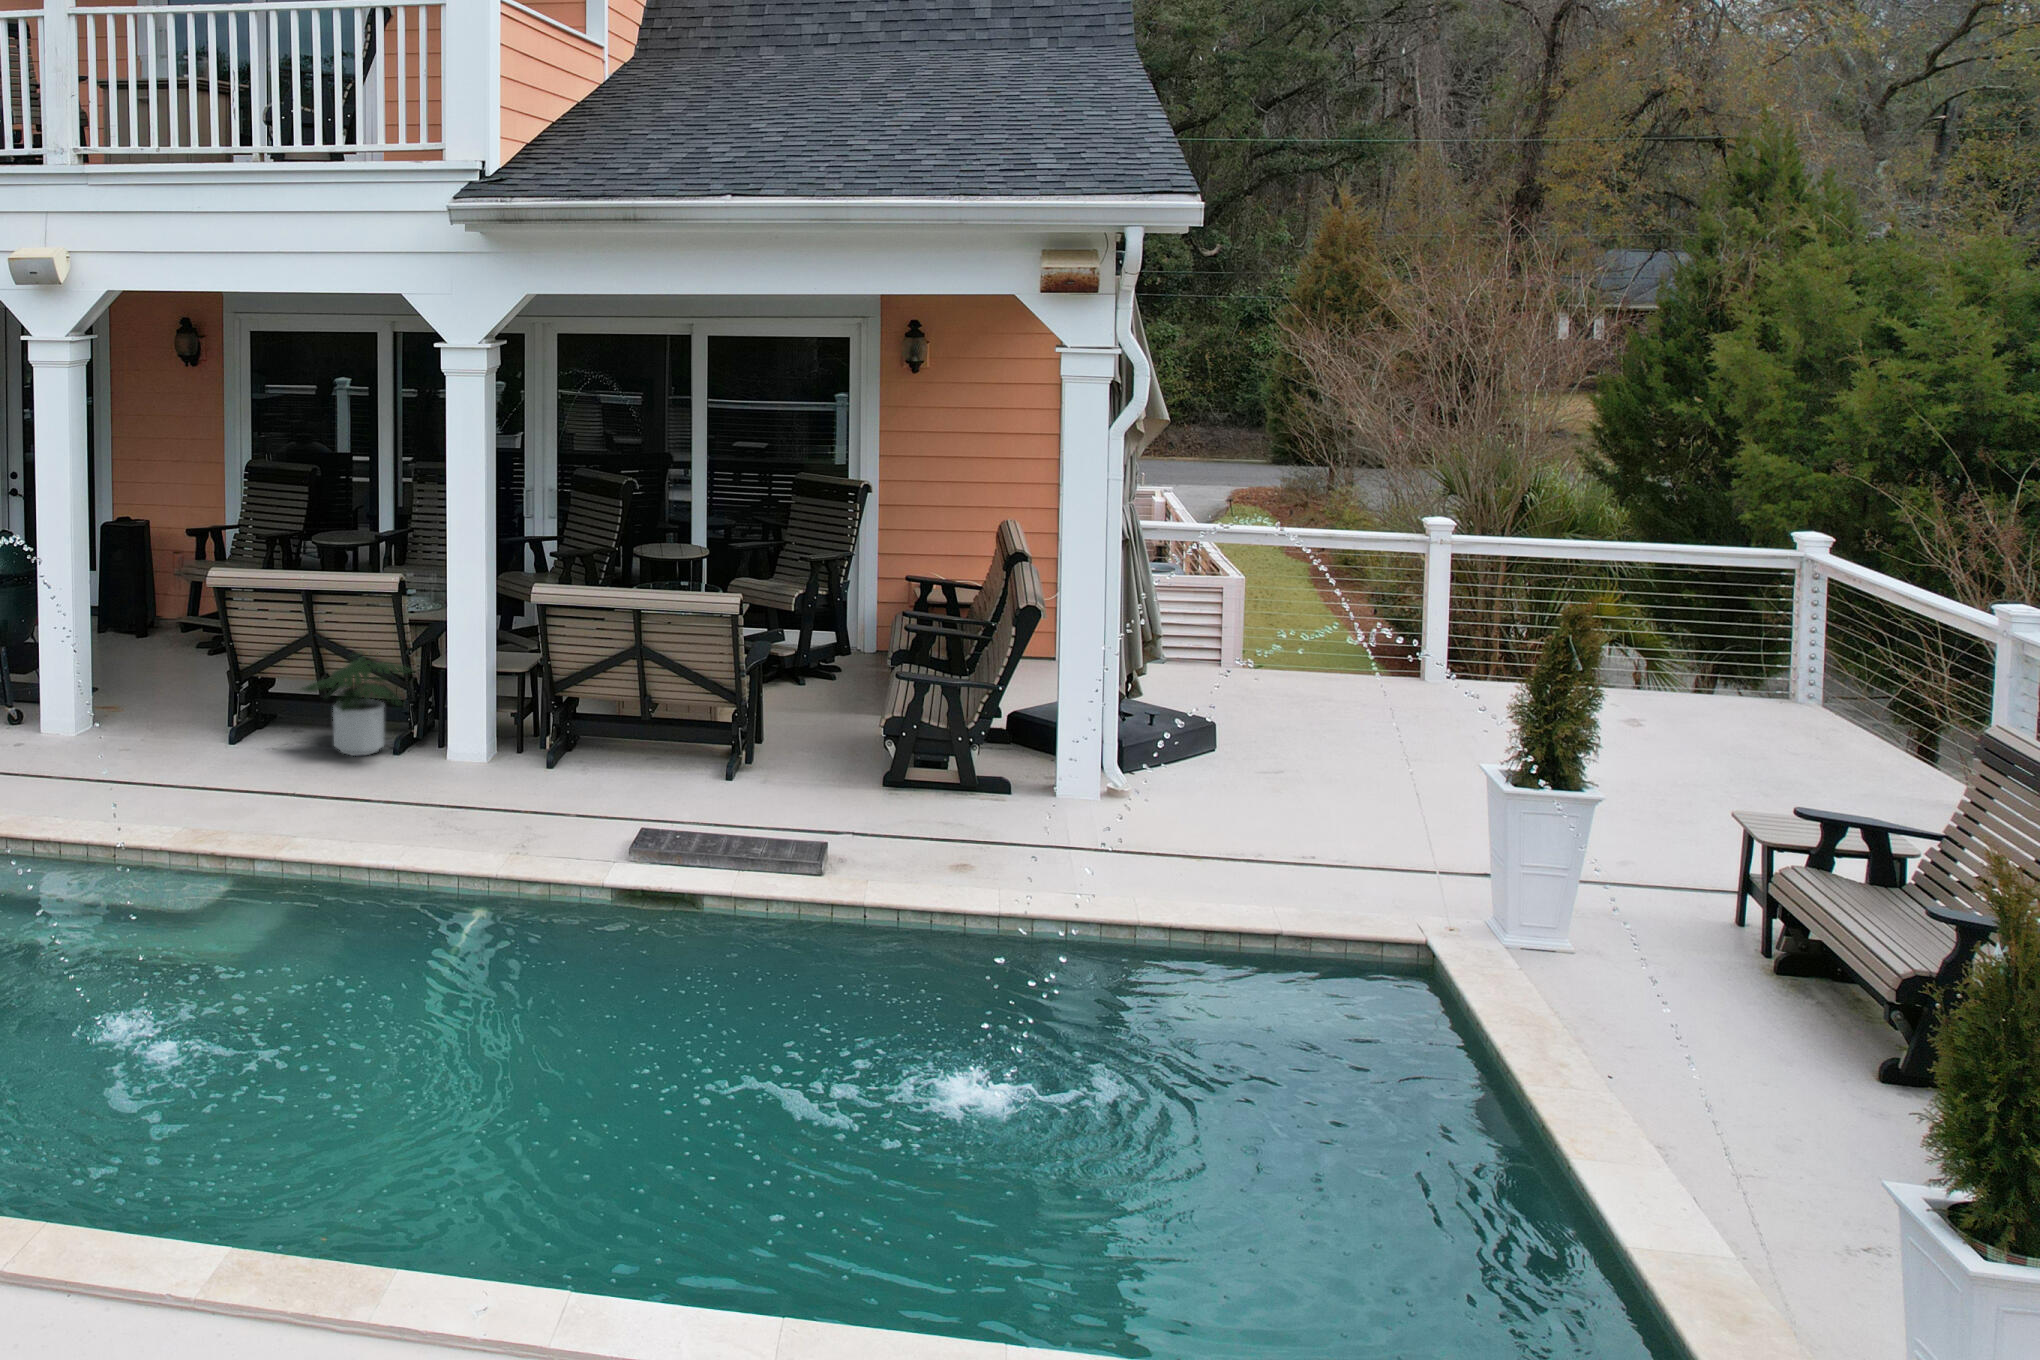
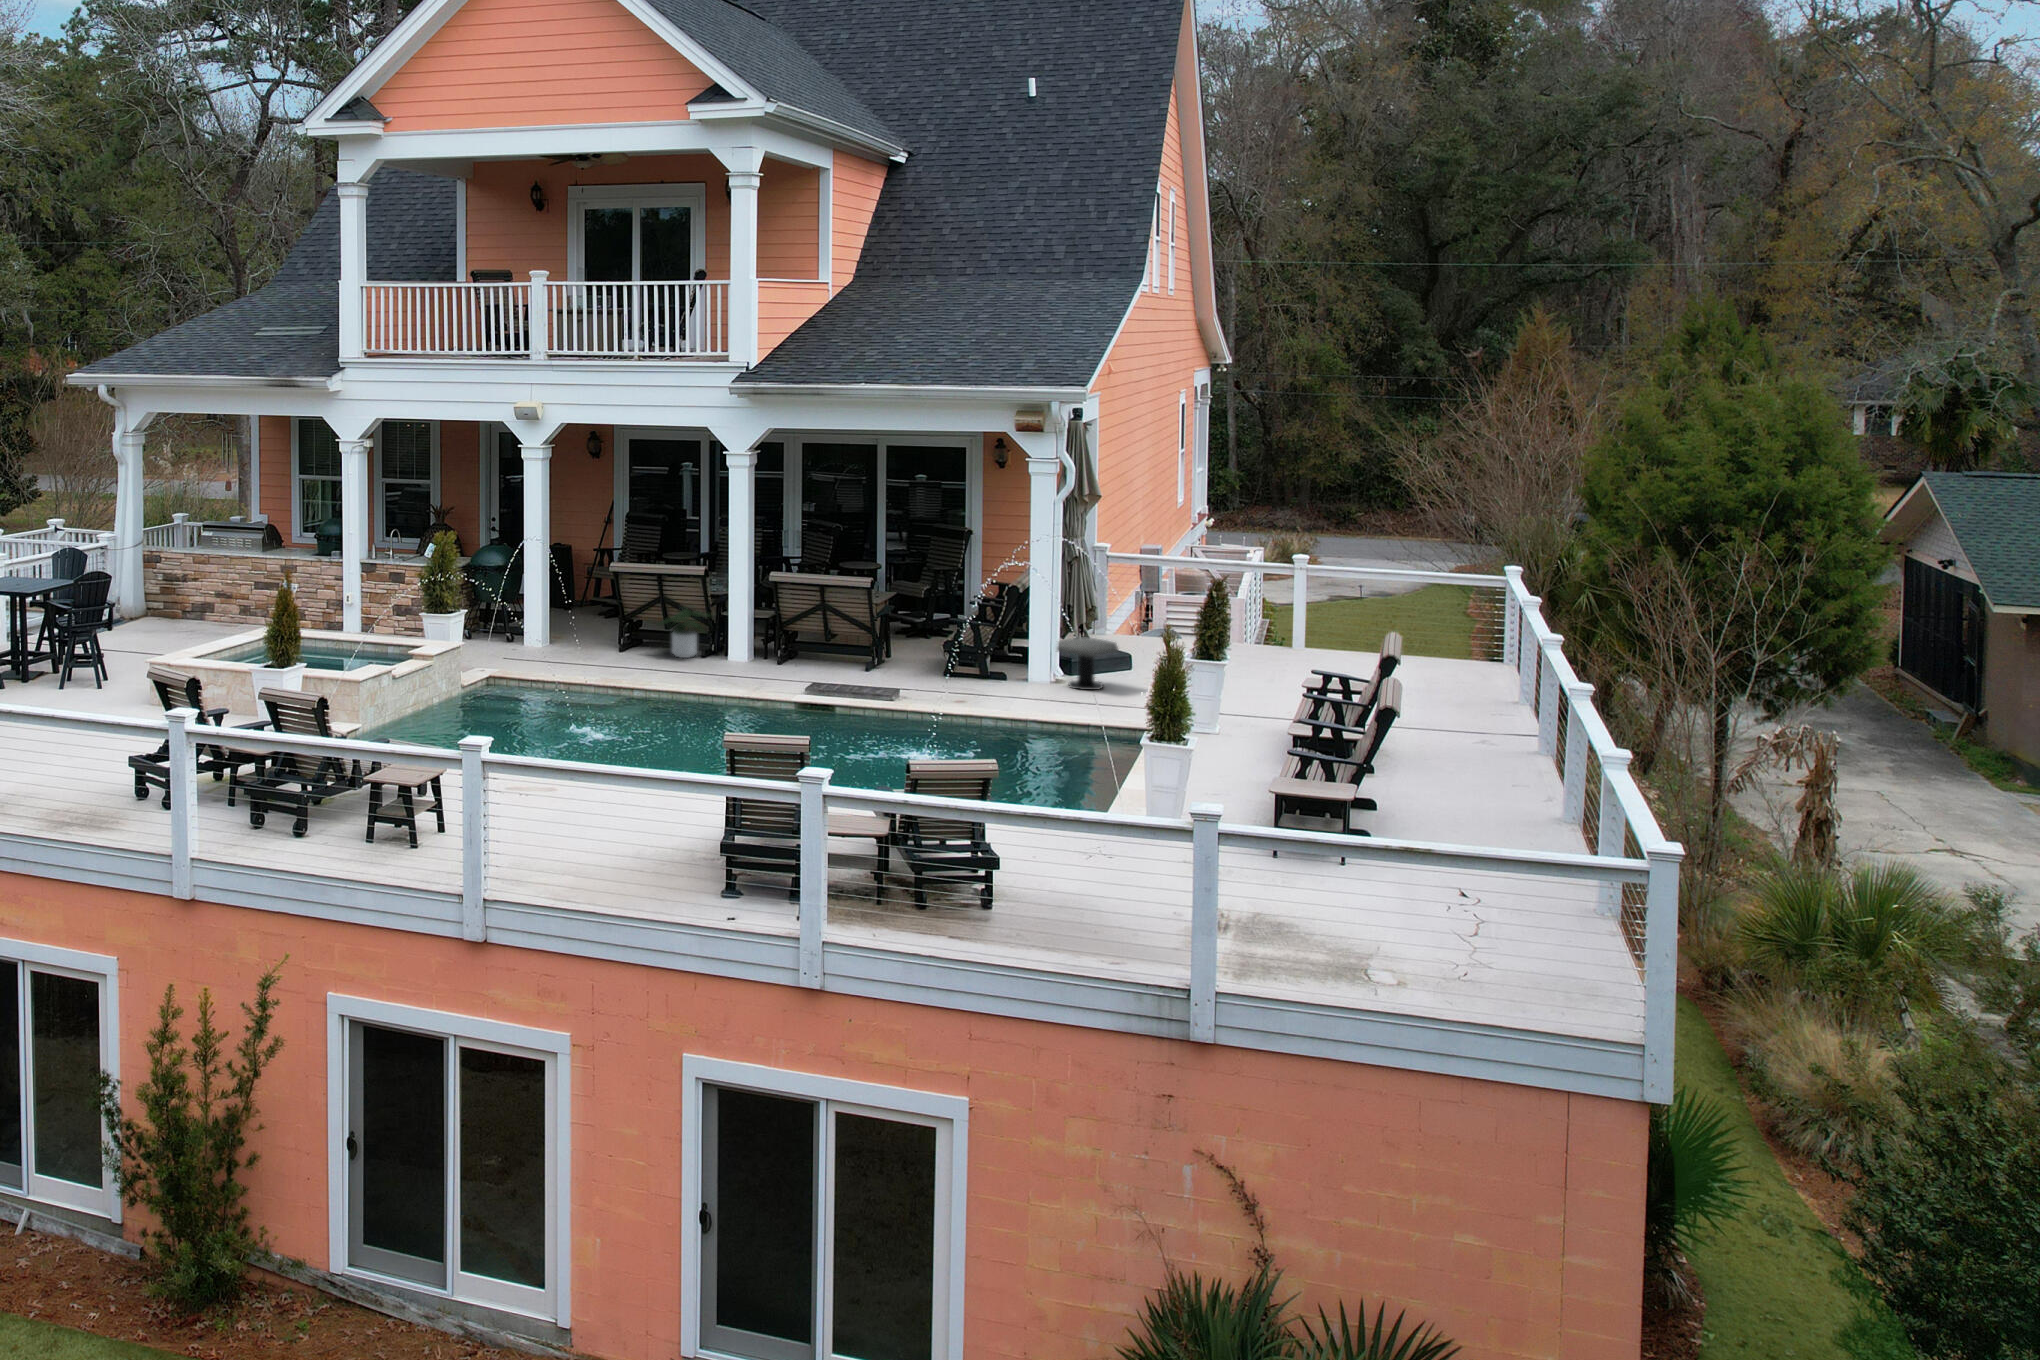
stool: none [1101,702,1228,814] -> present [1057,637,1119,690]

